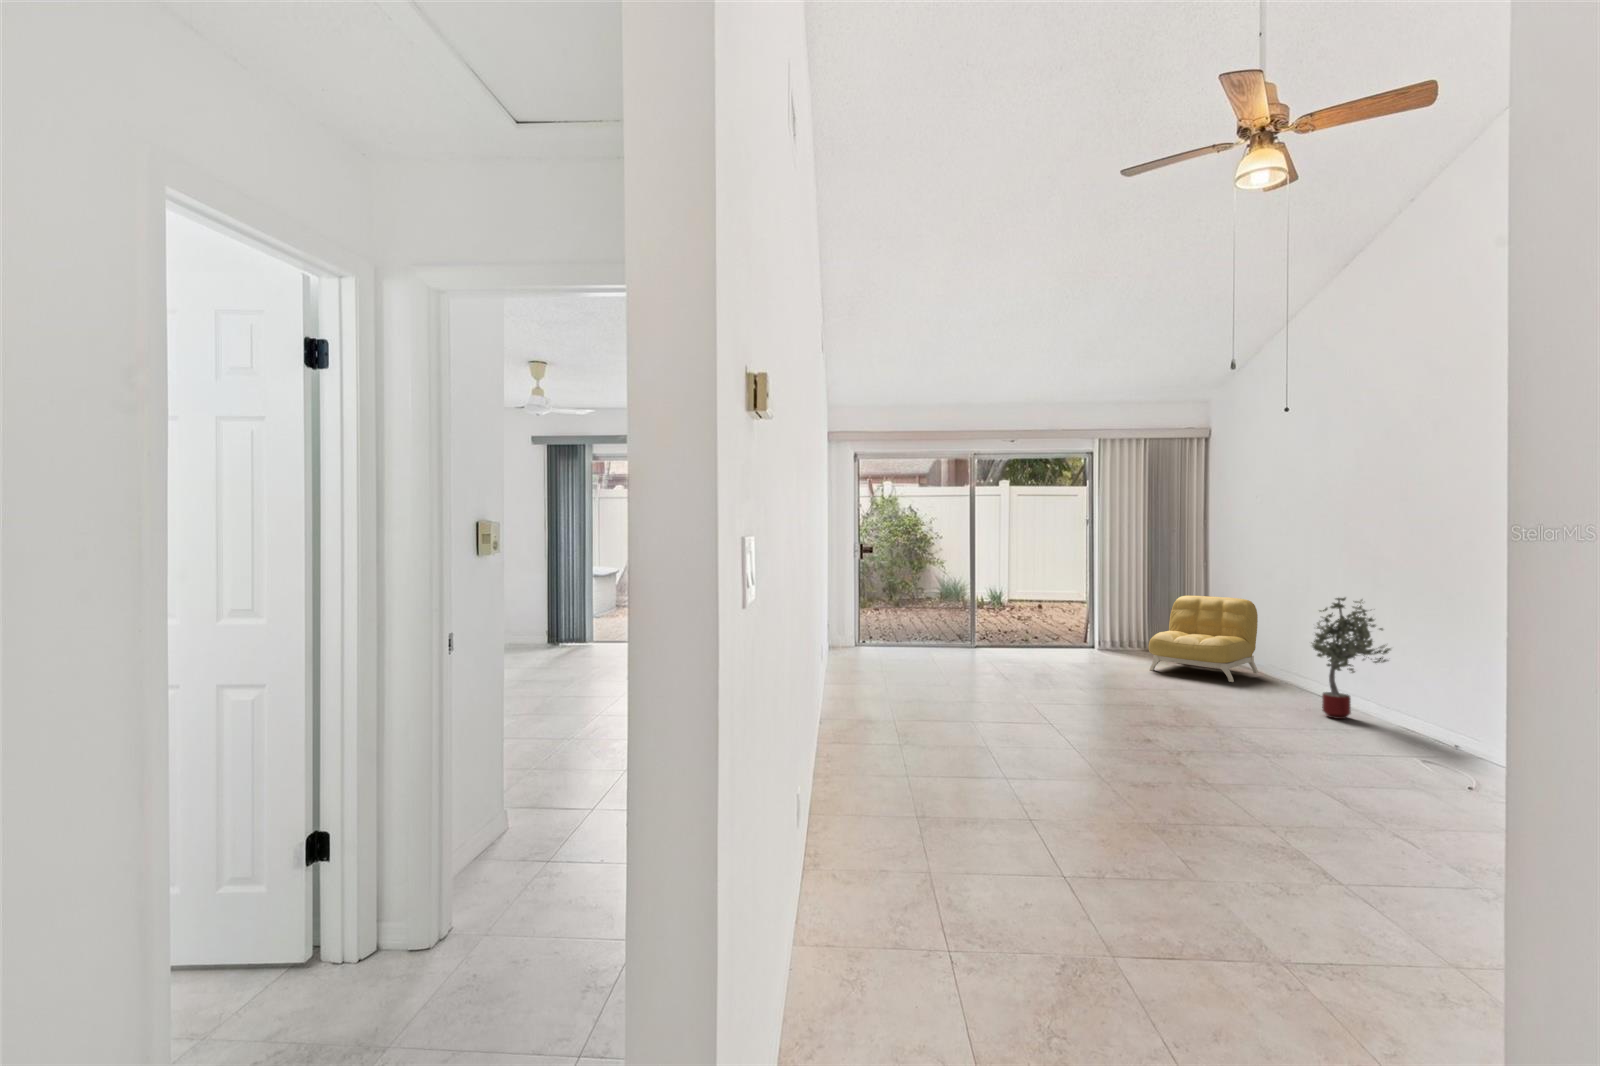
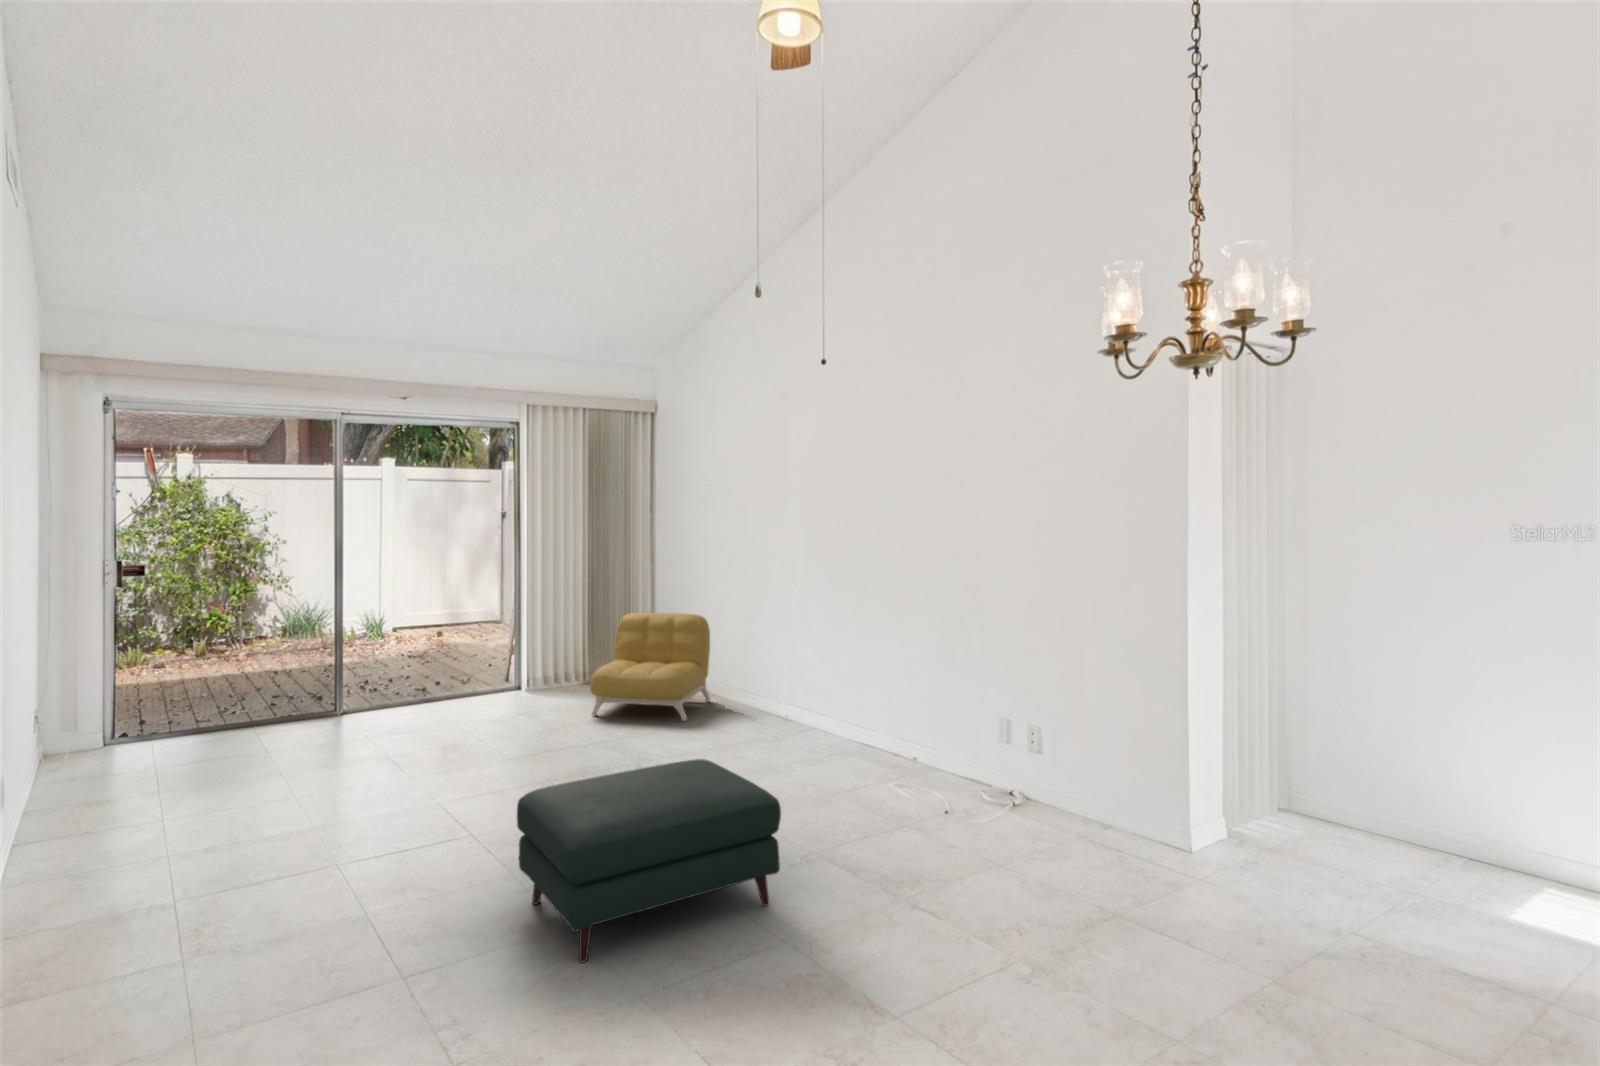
potted tree: present [1312,598,1391,719] -> none [767,619,847,762]
ottoman: none [1094,677,1301,788] -> present [517,759,781,963]

